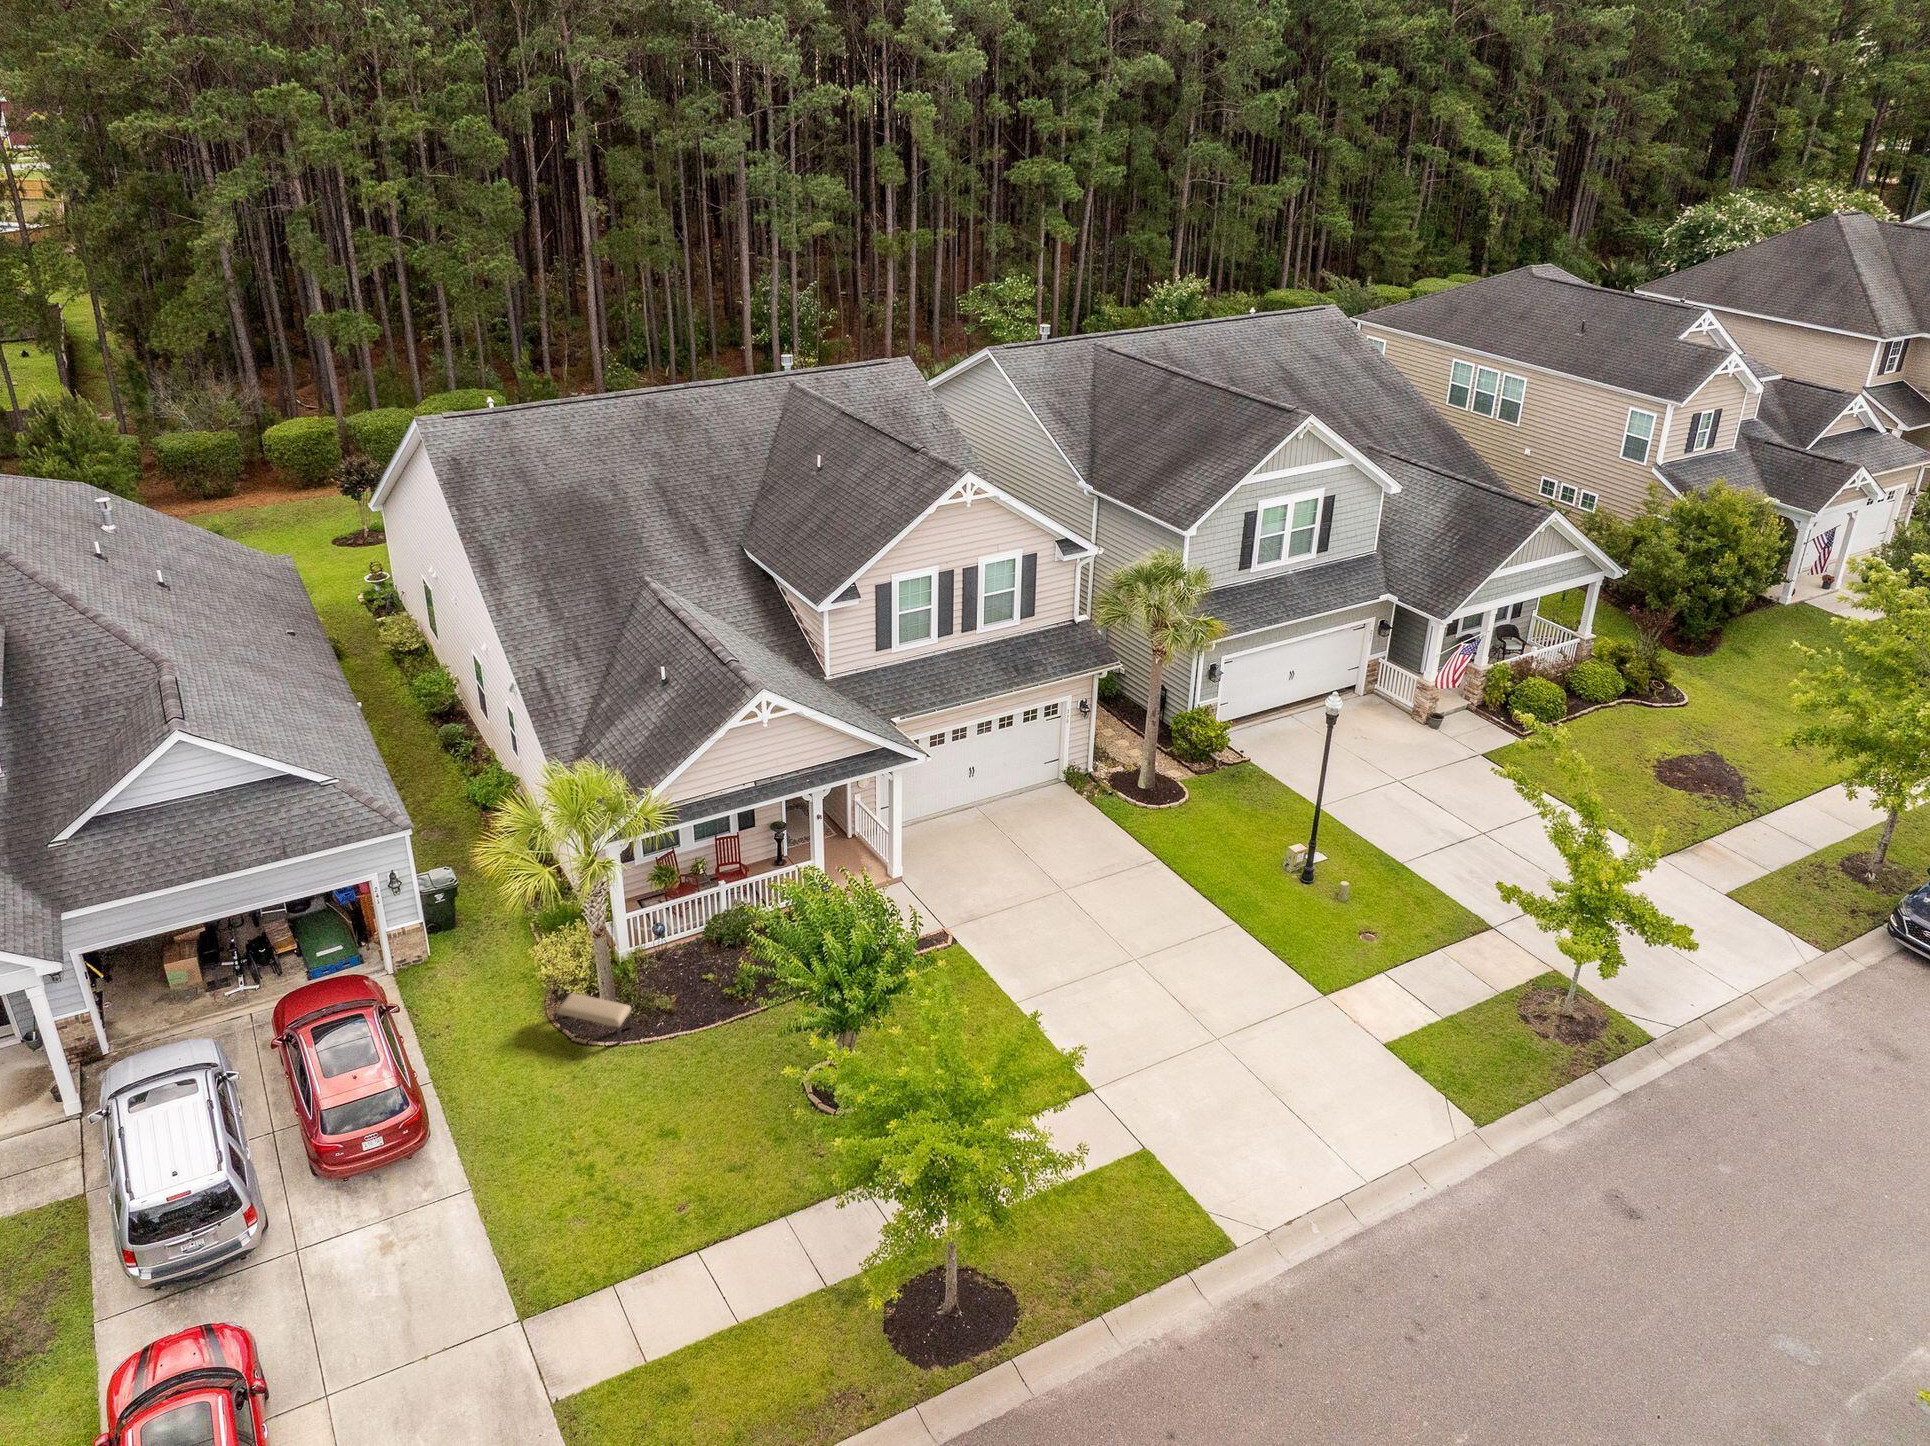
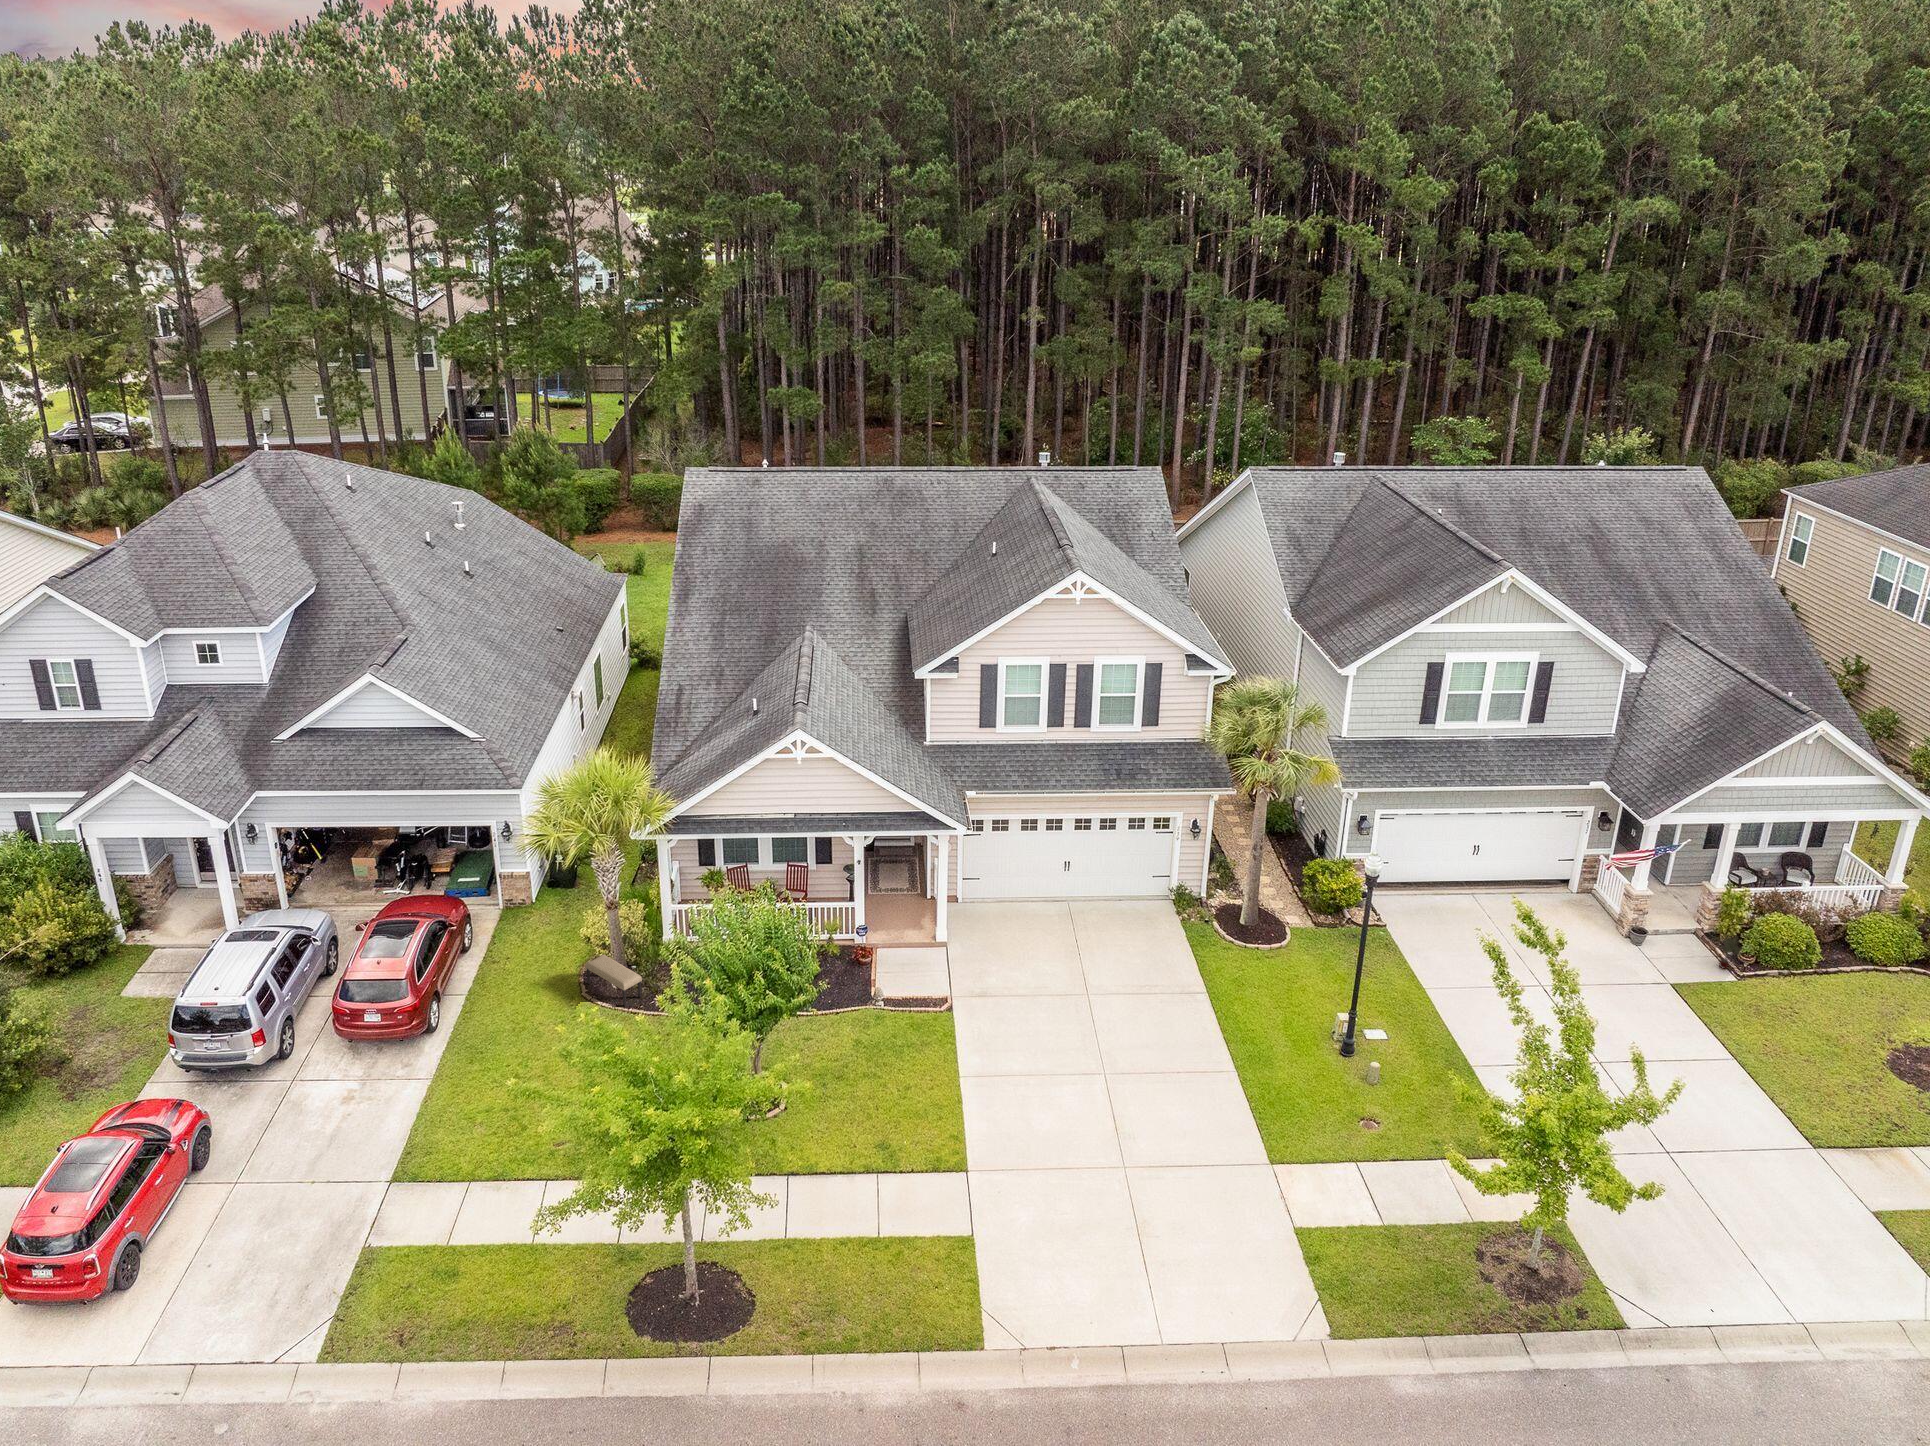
potted tree: none [1498,700,1519,733] -> present [1719,935,1742,969]

